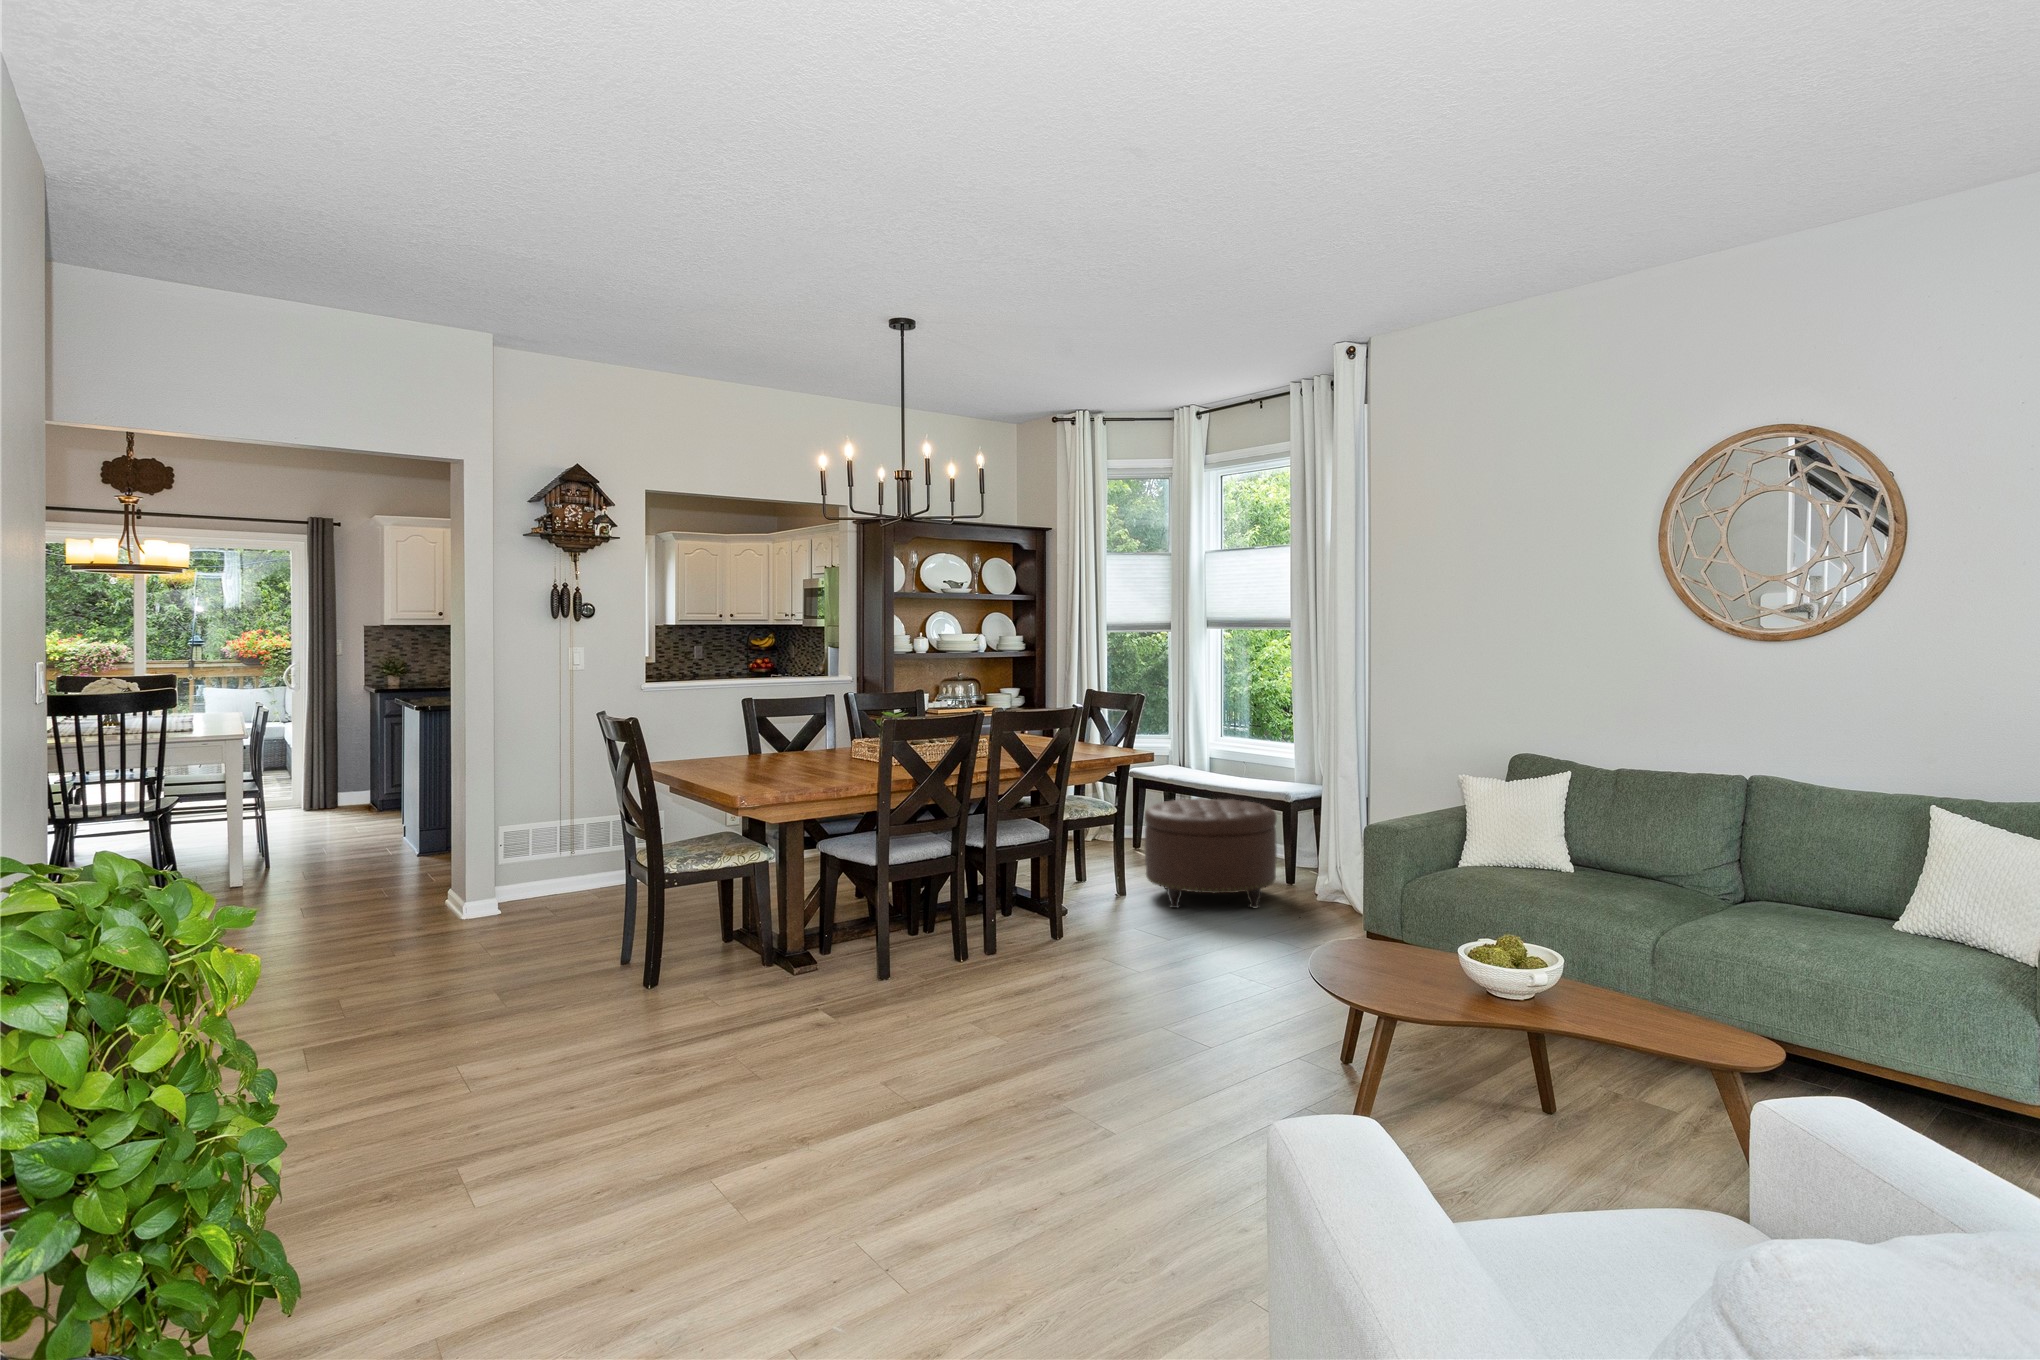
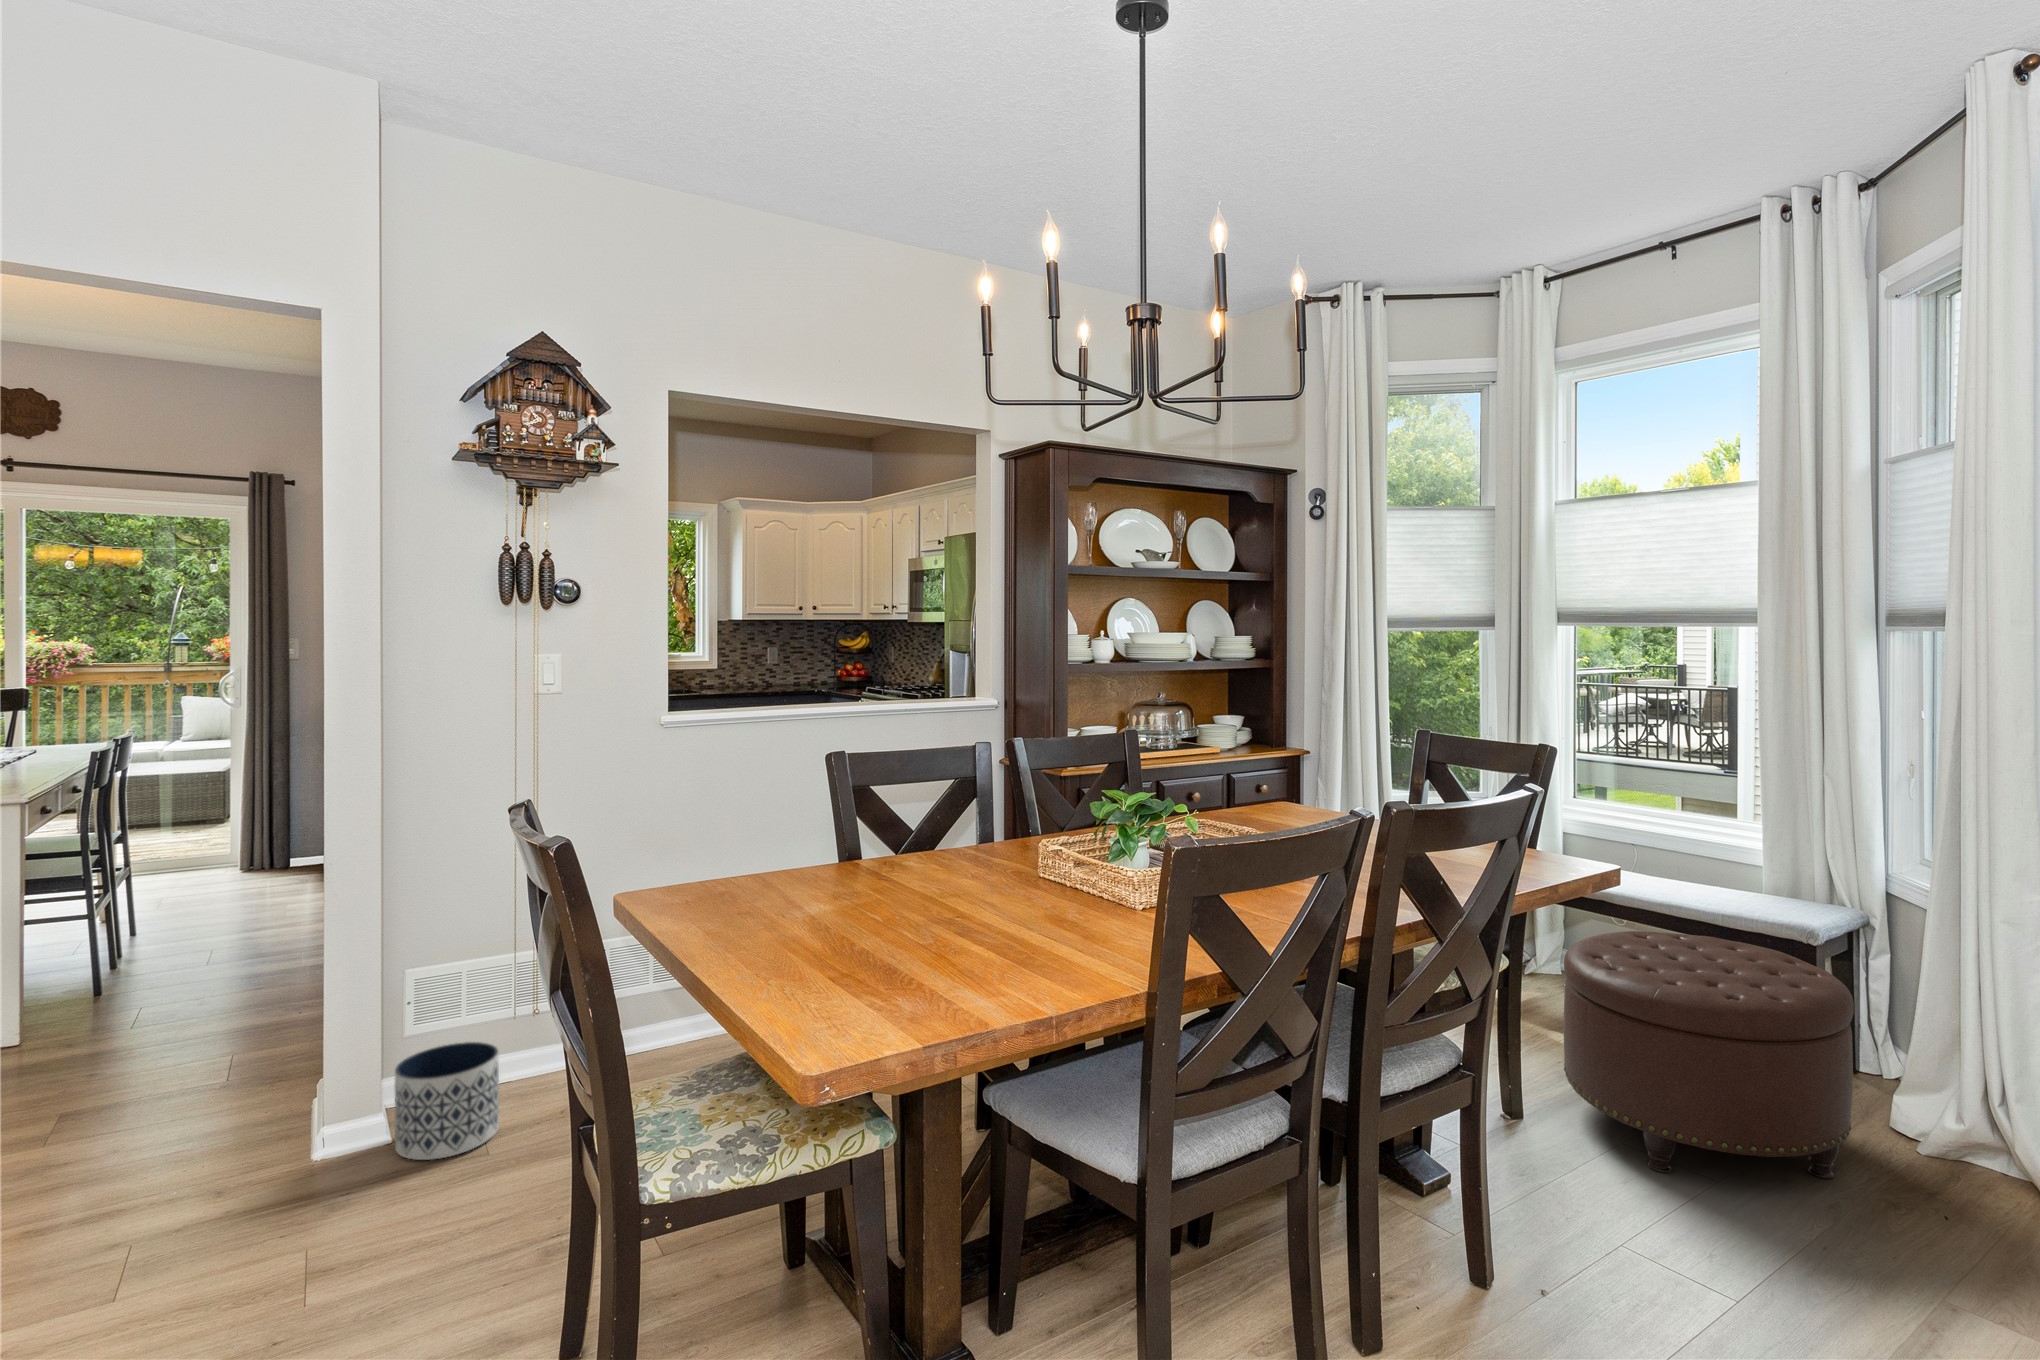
planter: none [504,860,558,914] -> present [395,1042,499,1160]

